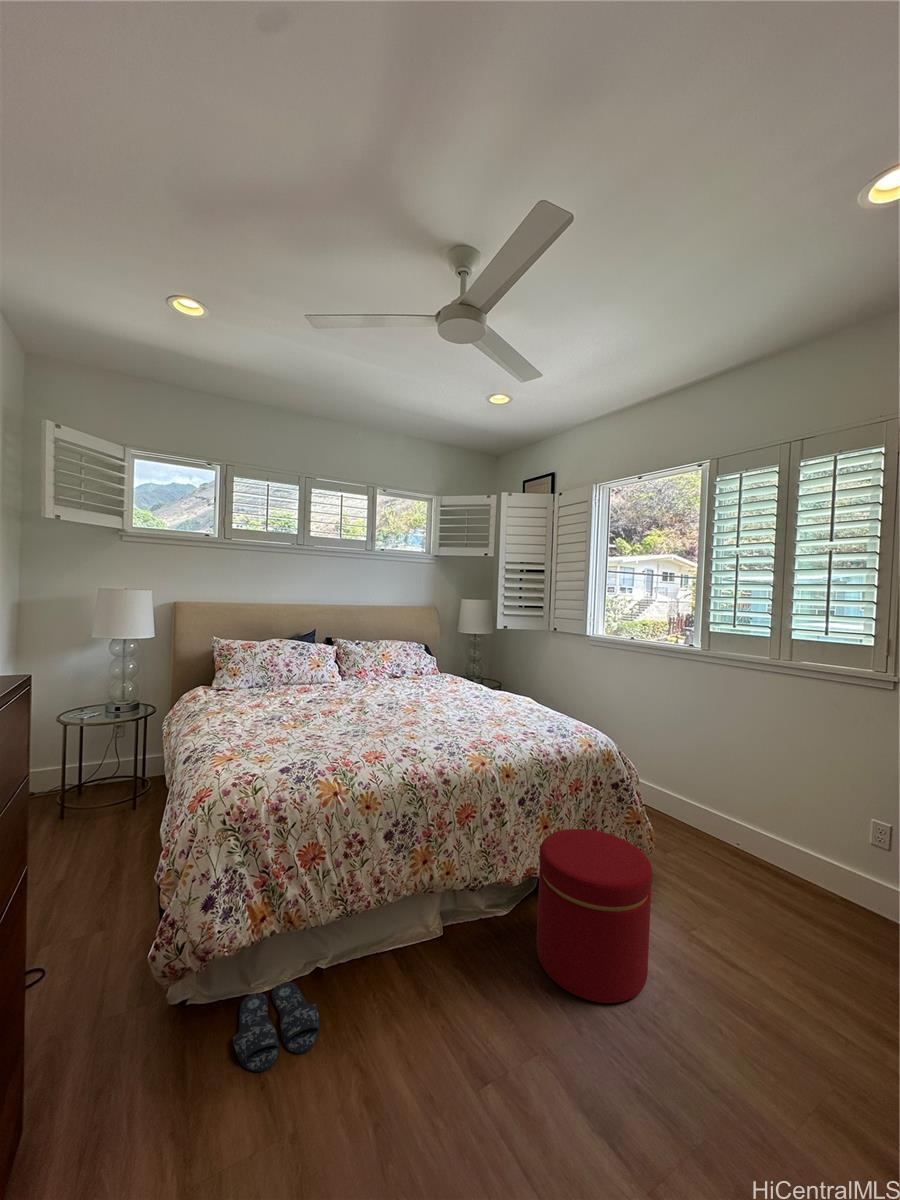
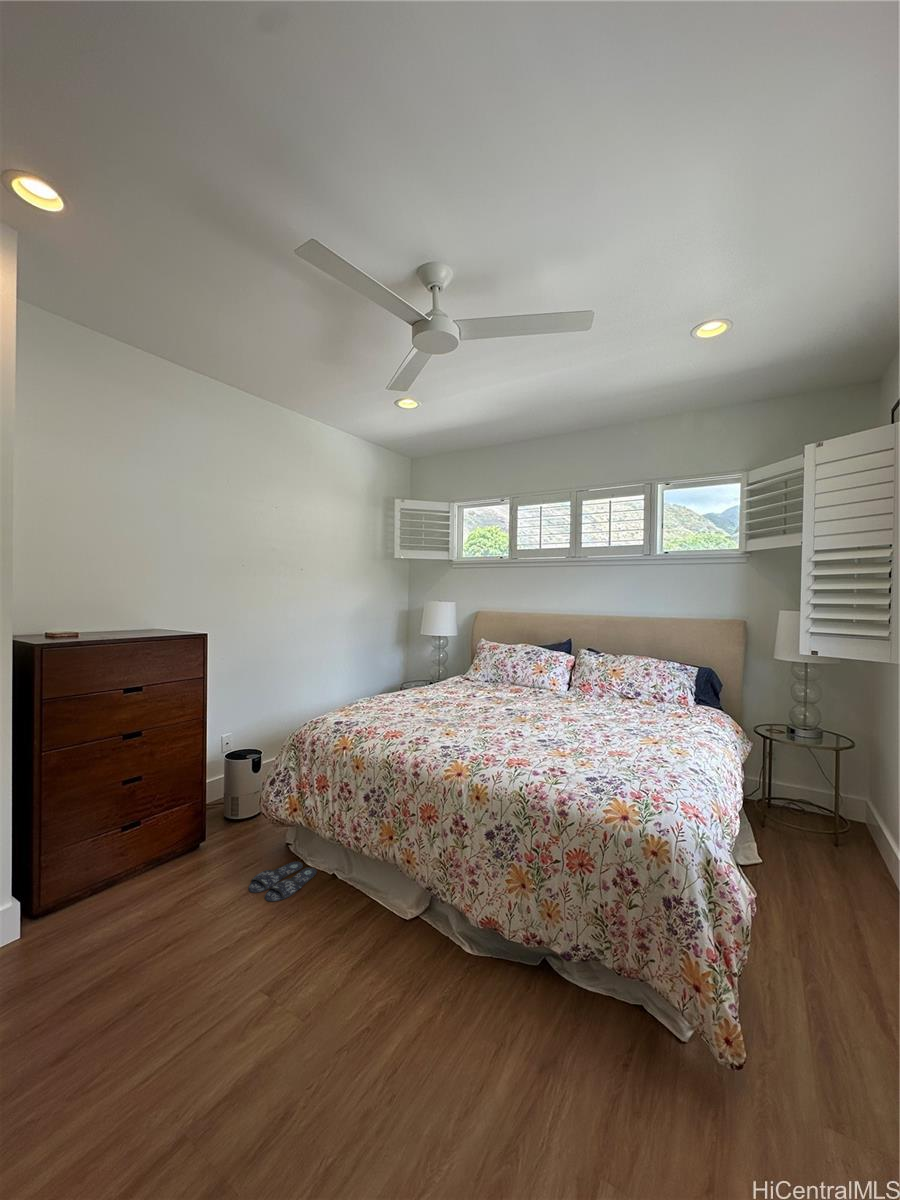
ottoman: present [536,829,652,1003] -> none [384,875,521,1116]

